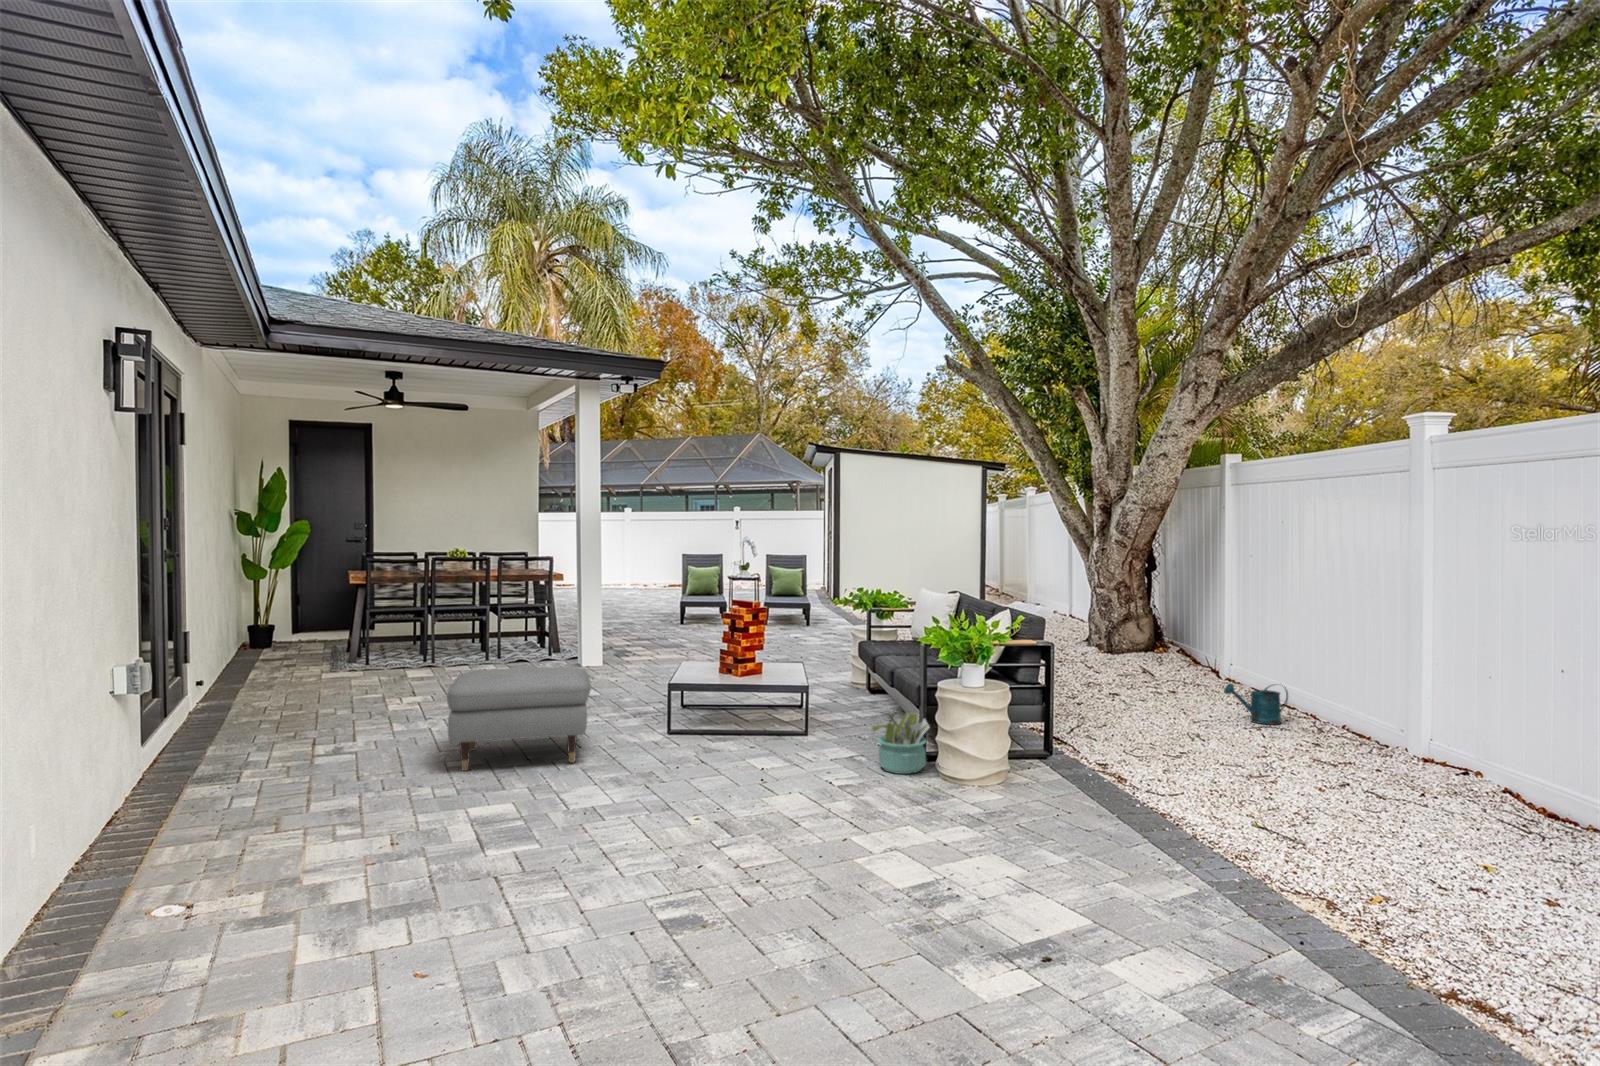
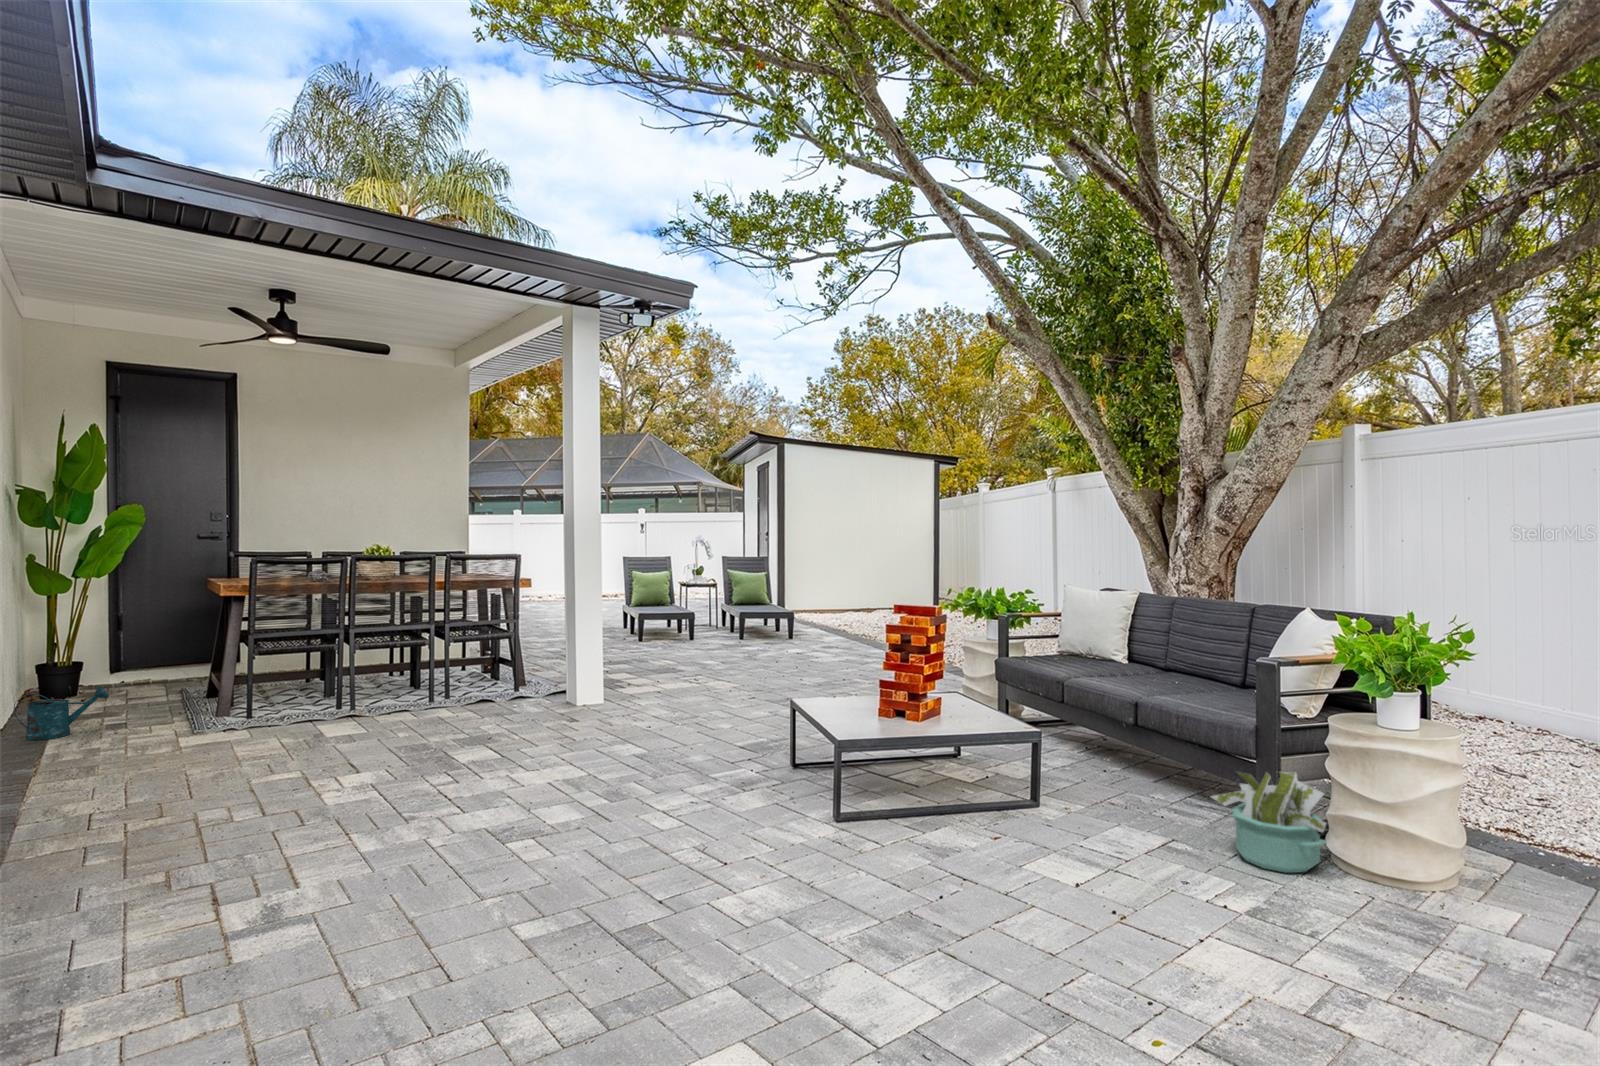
ottoman: present [447,667,591,771] -> none [510,723,780,939]
watering can: present [1224,683,1288,725] -> present [14,687,109,740]

